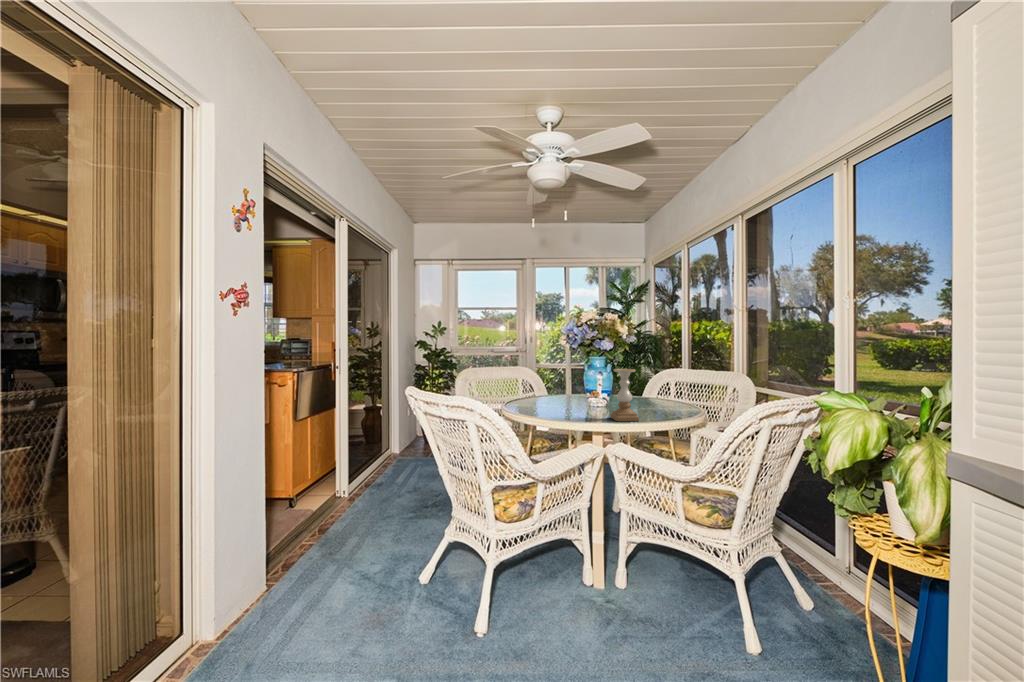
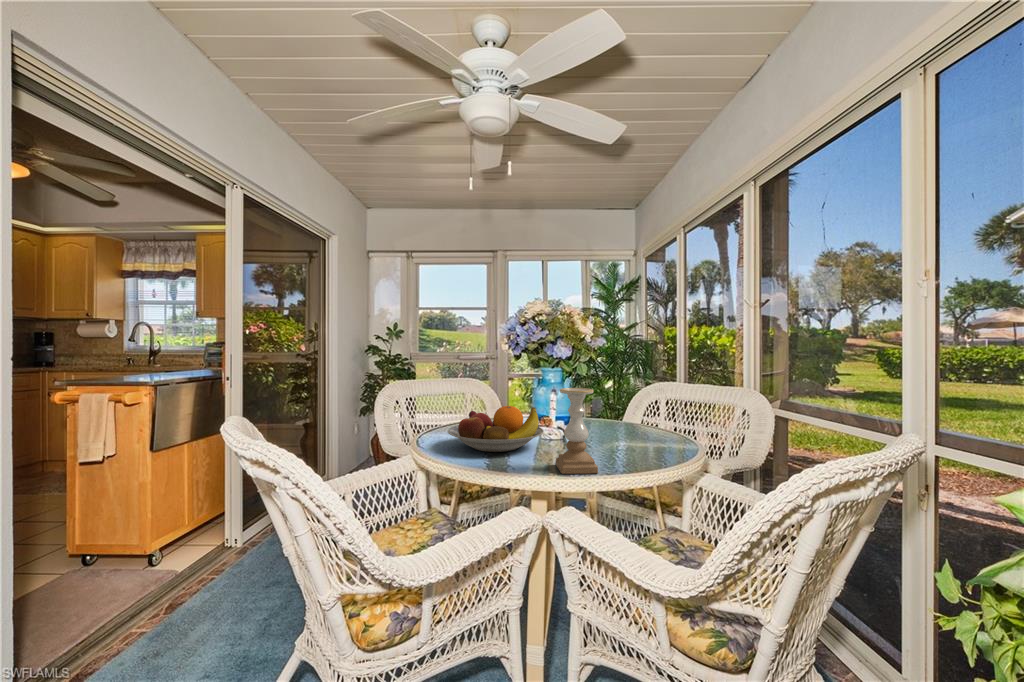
fruit bowl: none [532,383,597,412] -> present [448,406,544,452]

